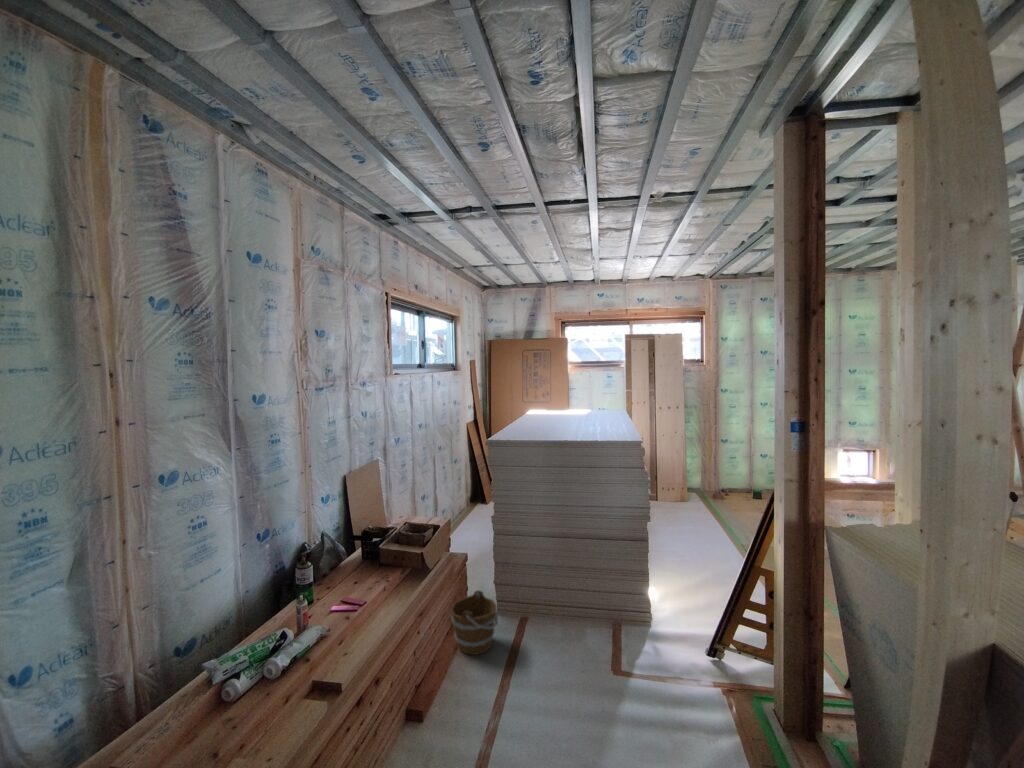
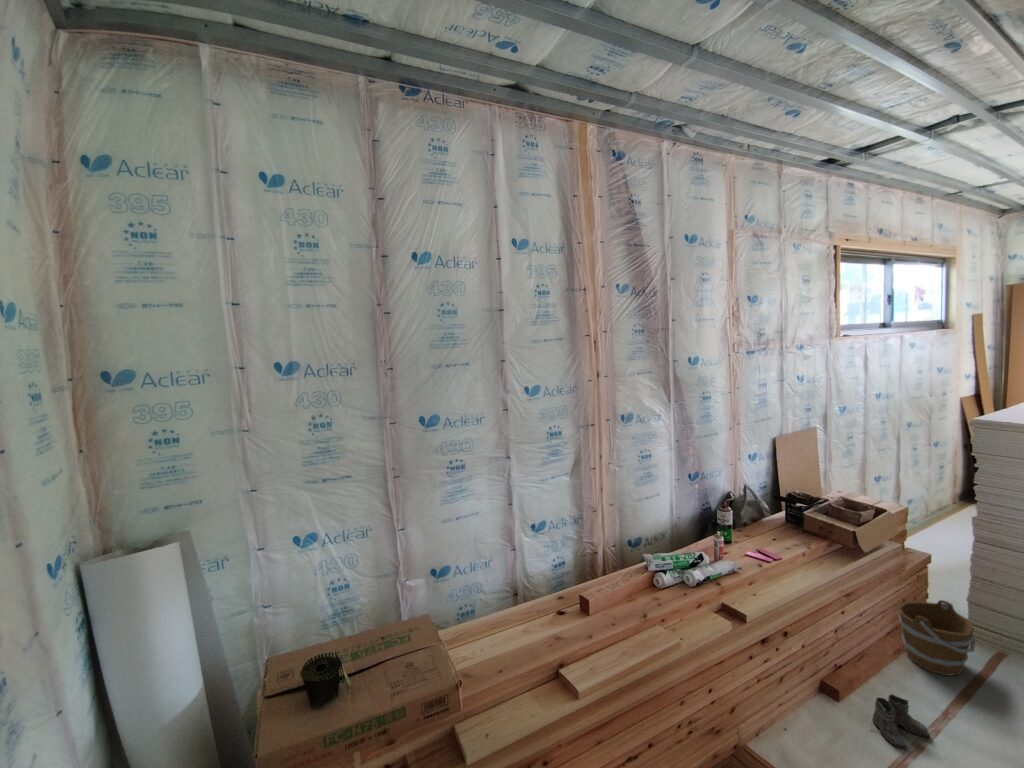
boots: none [443,691,481,739] -> present [872,694,929,749]

